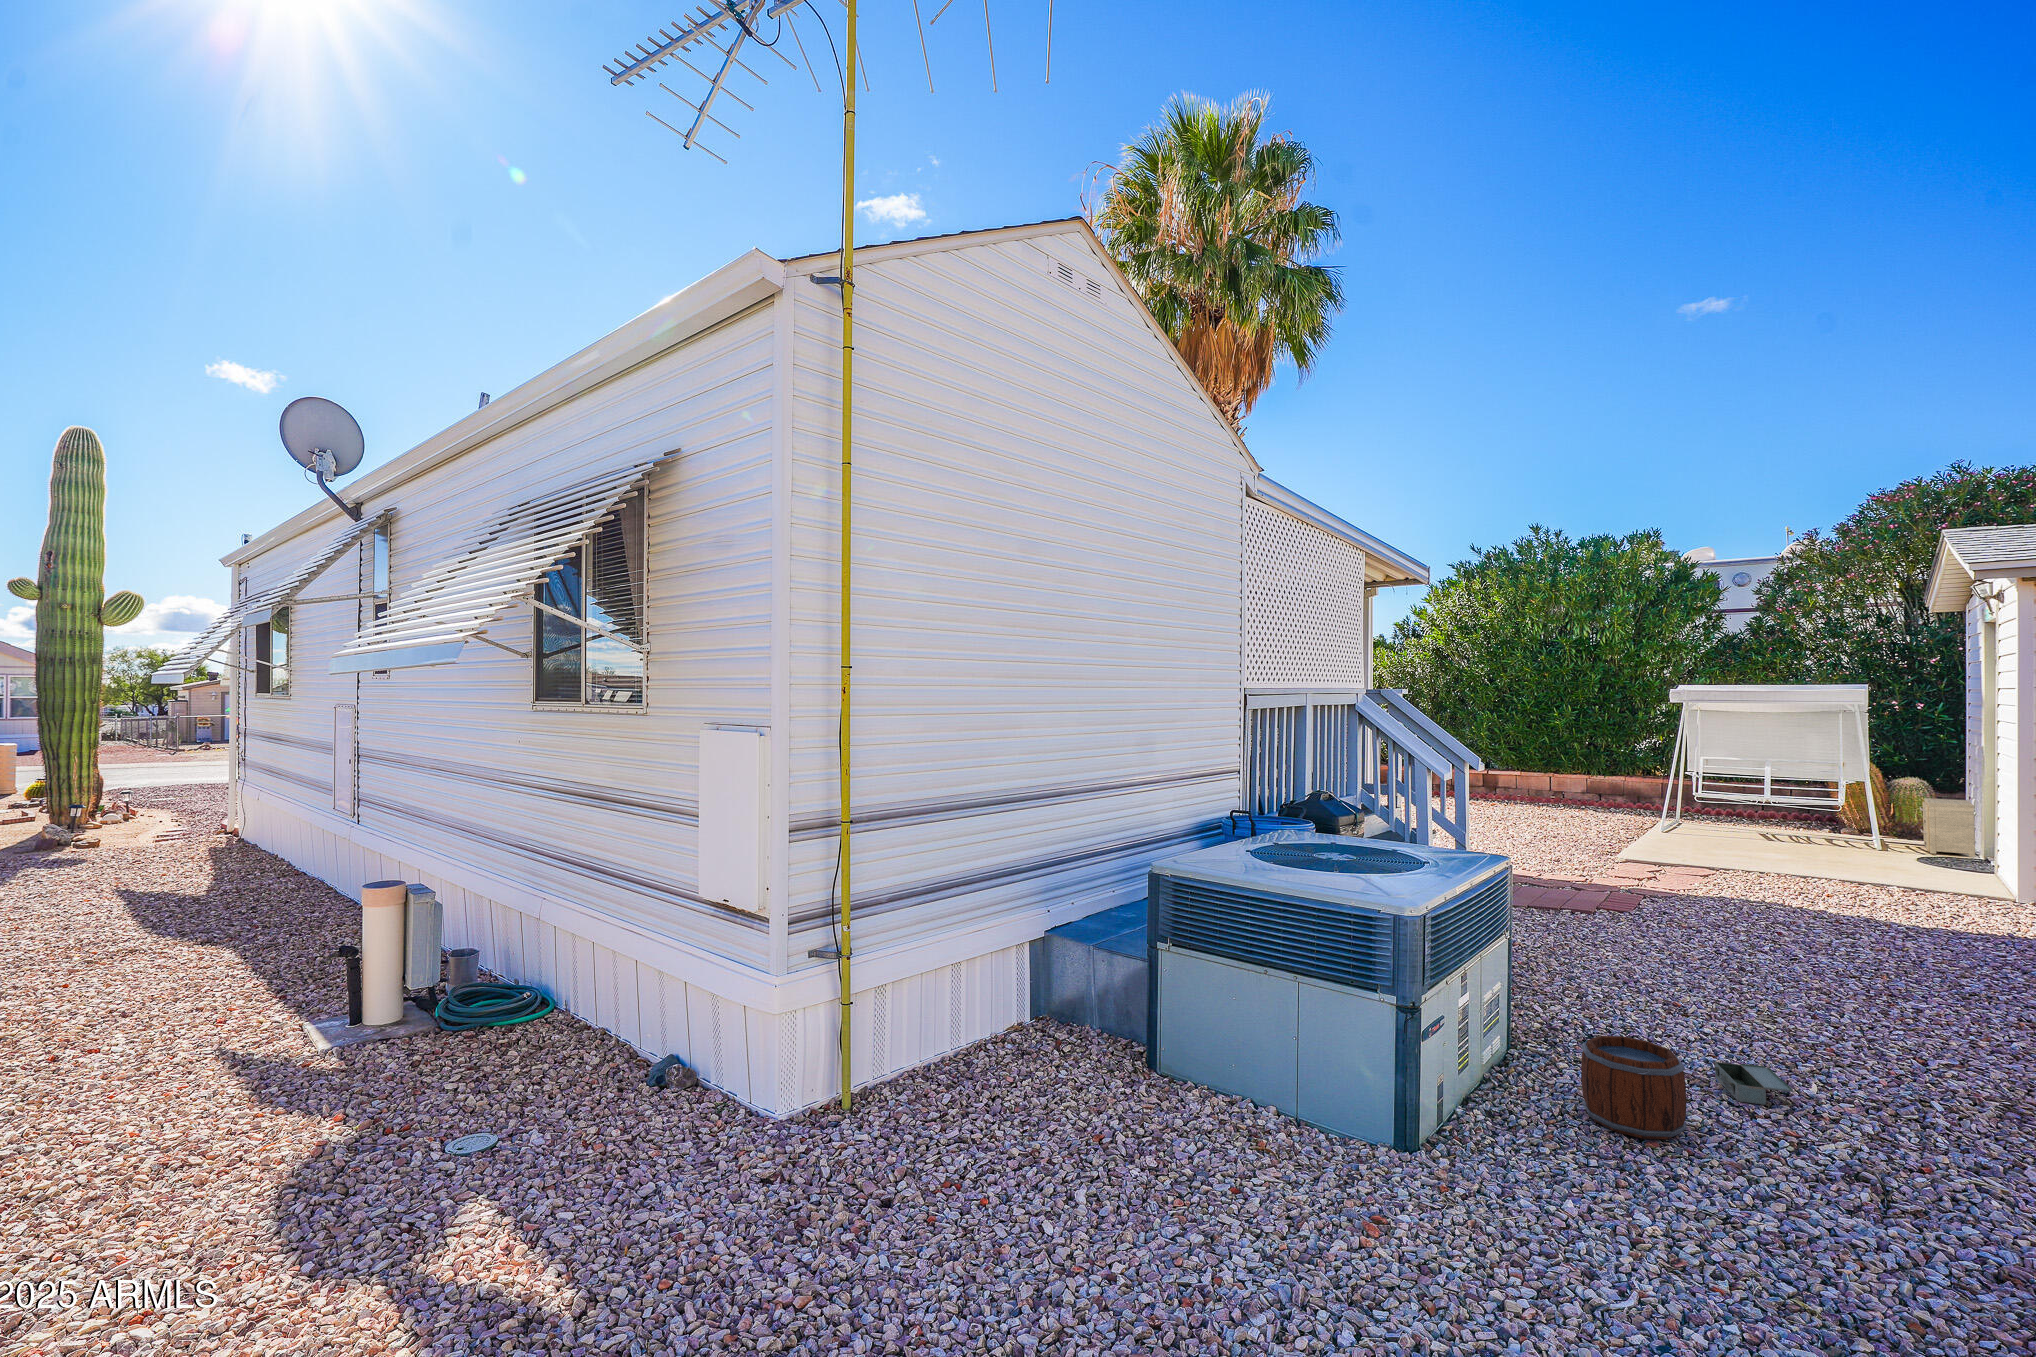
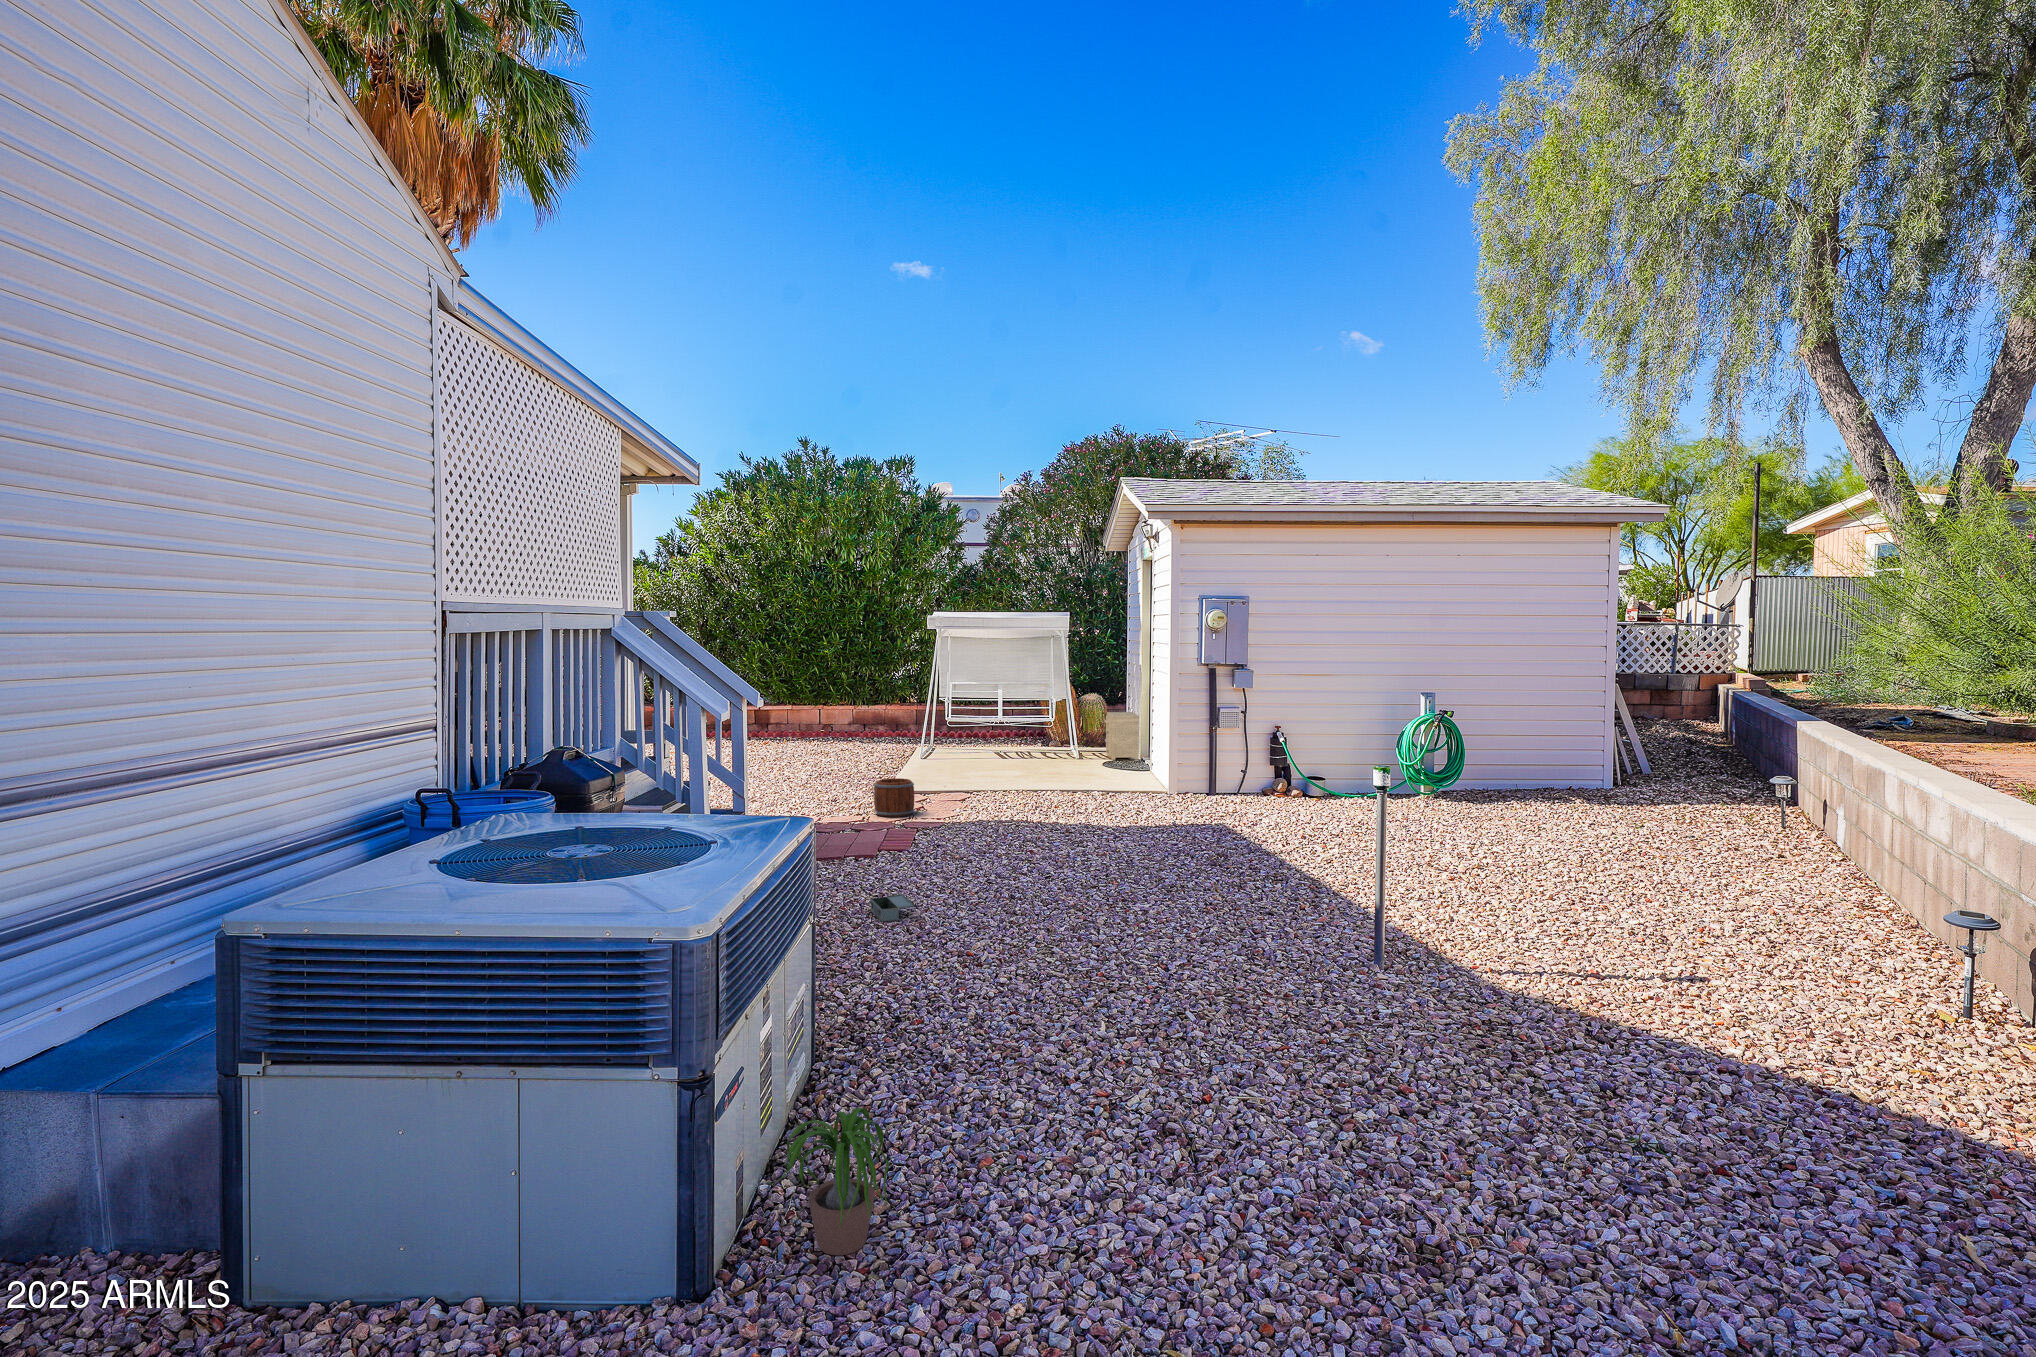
bucket: present [1581,1036,1687,1139] -> present [874,778,914,817]
potted plant: none [1449,1060,1559,1164] -> present [769,1108,890,1255]
toolbox: present [1715,1062,1793,1105] -> present [870,894,914,922]

